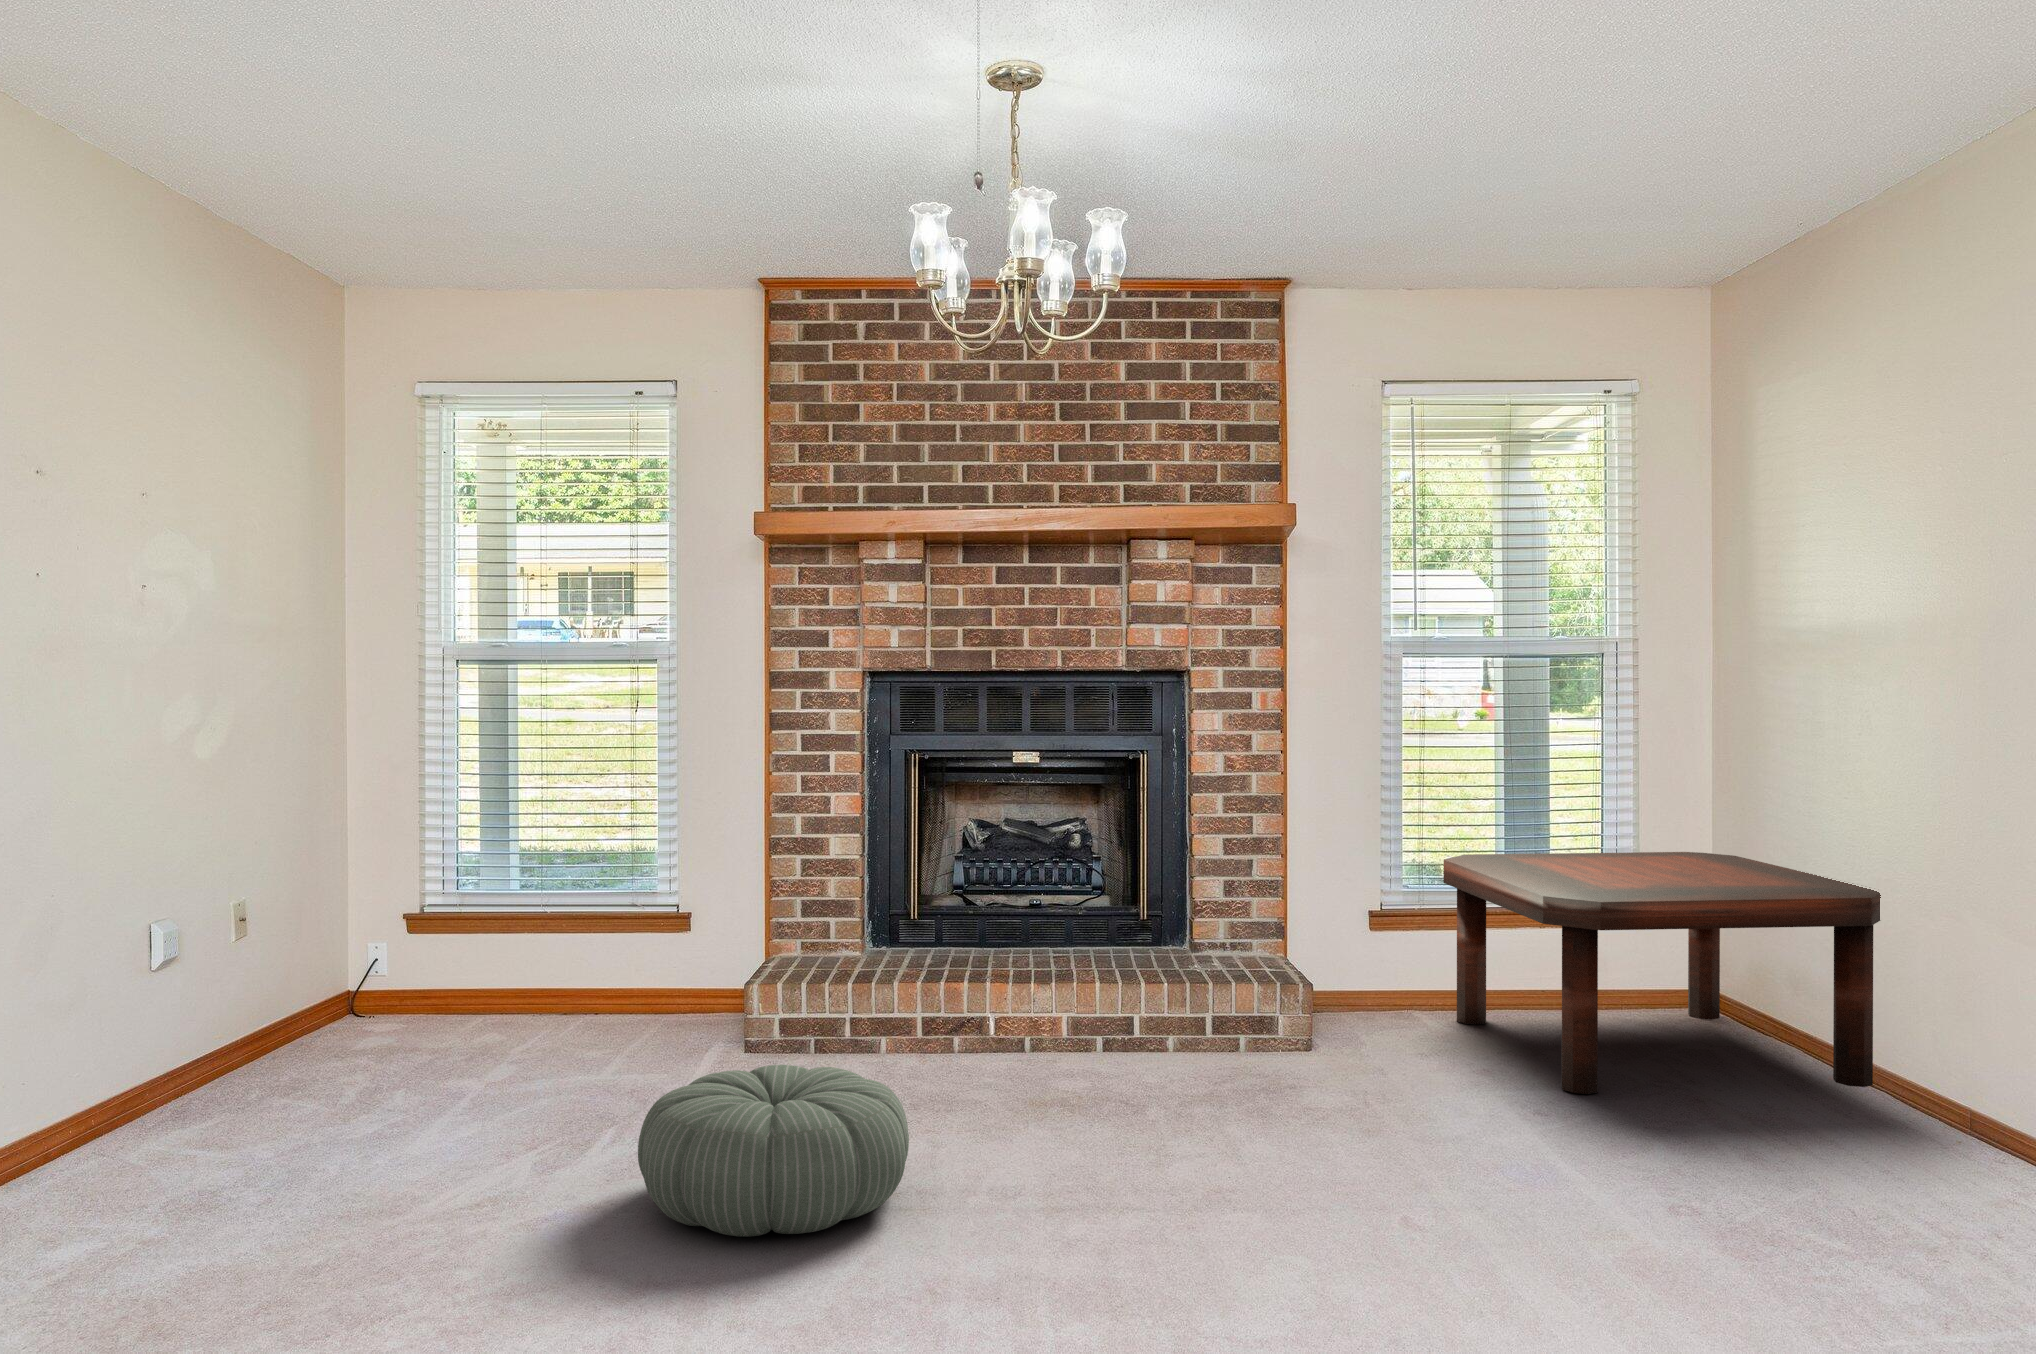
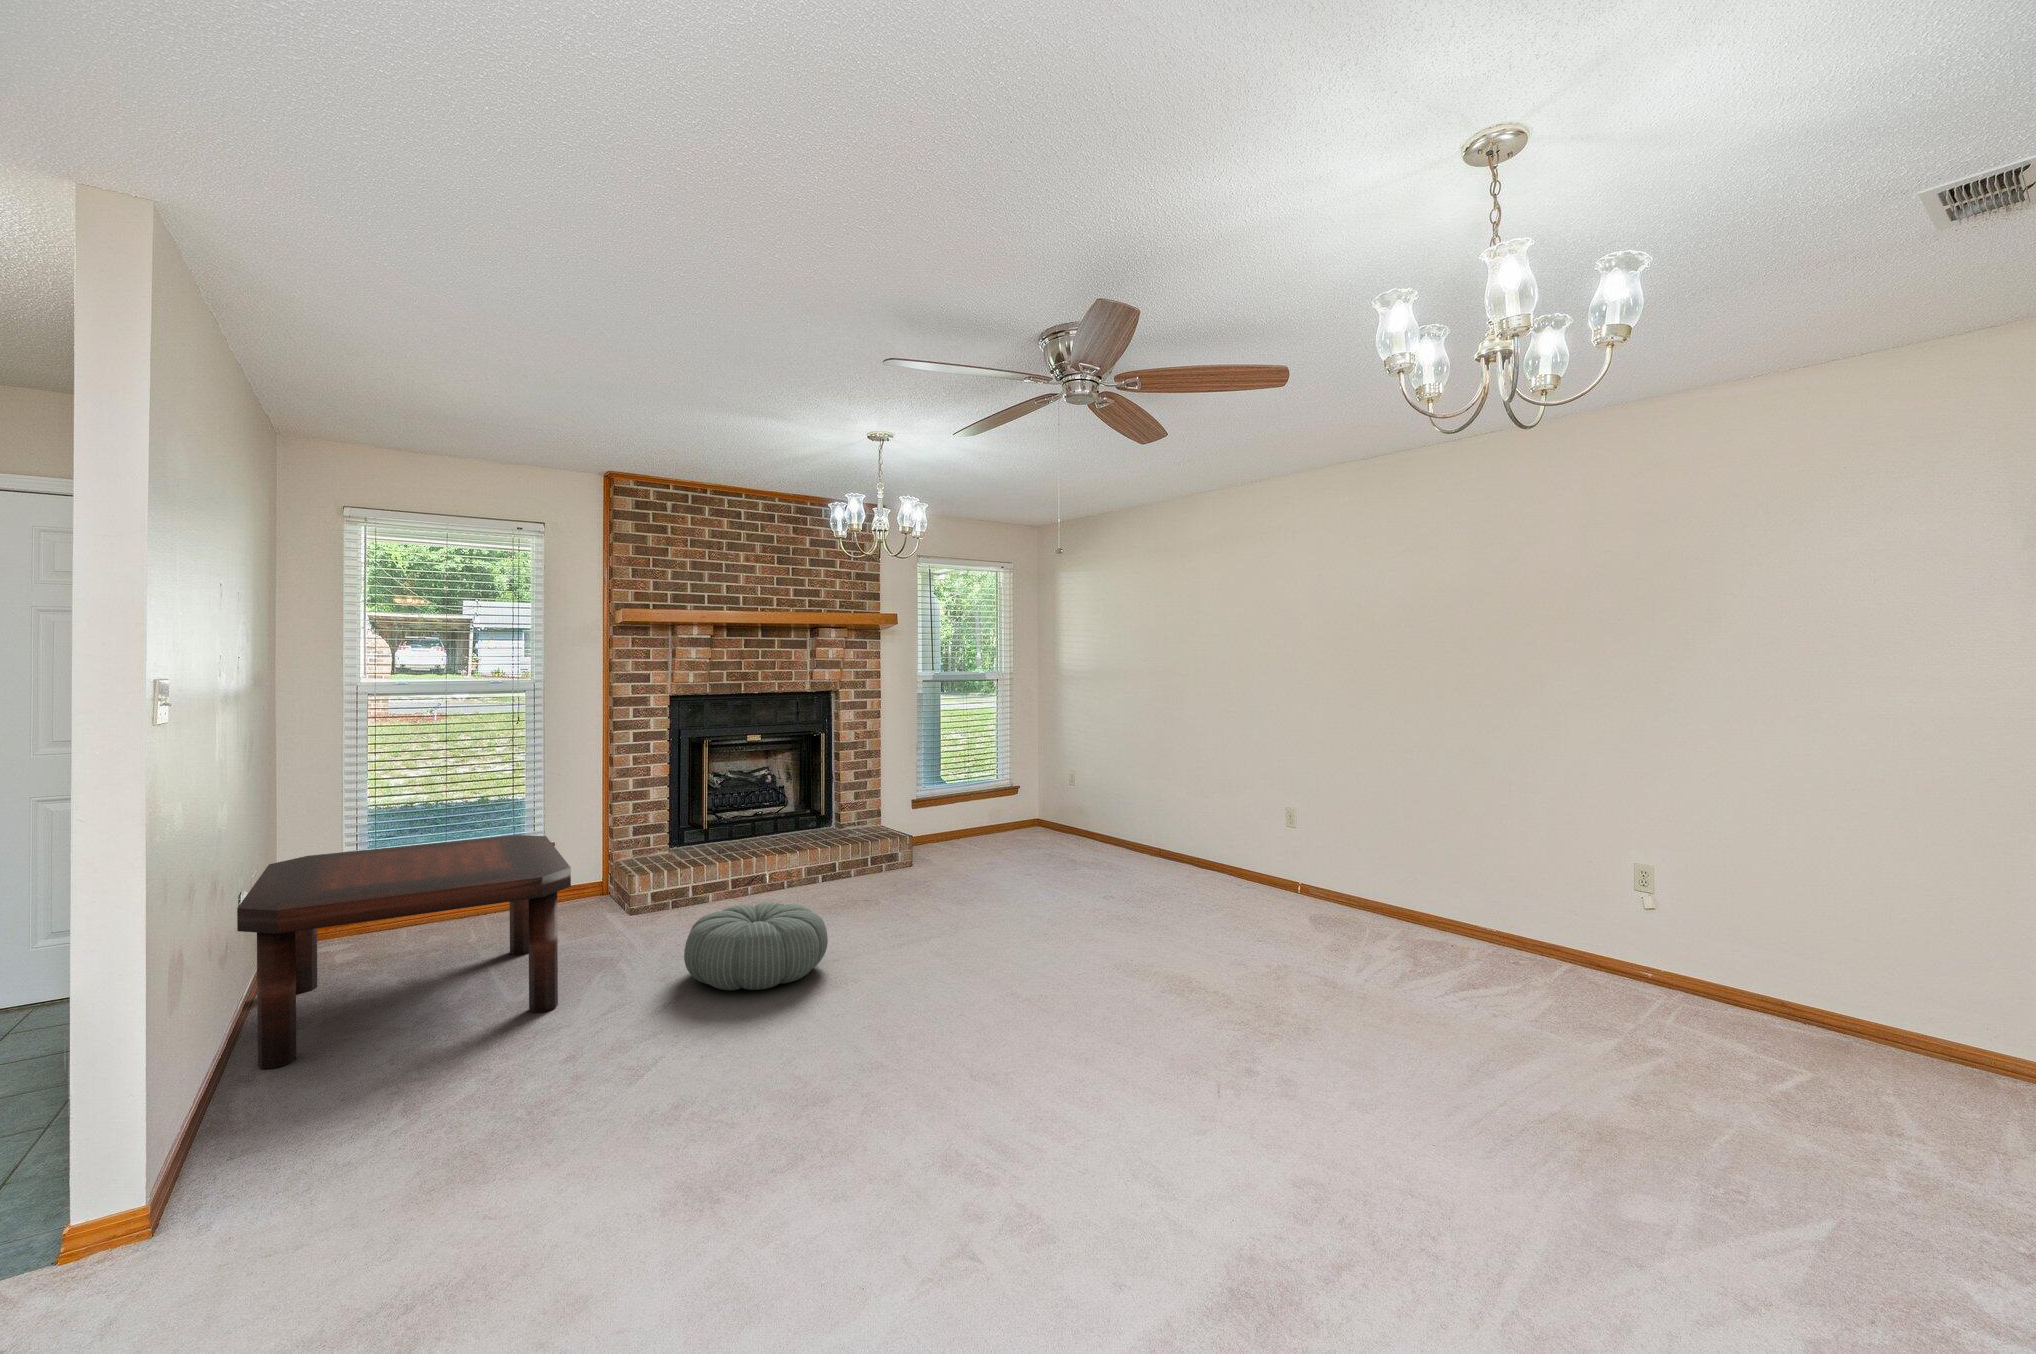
coffee table: present [1443,852,1881,1094] -> present [237,835,571,1069]

